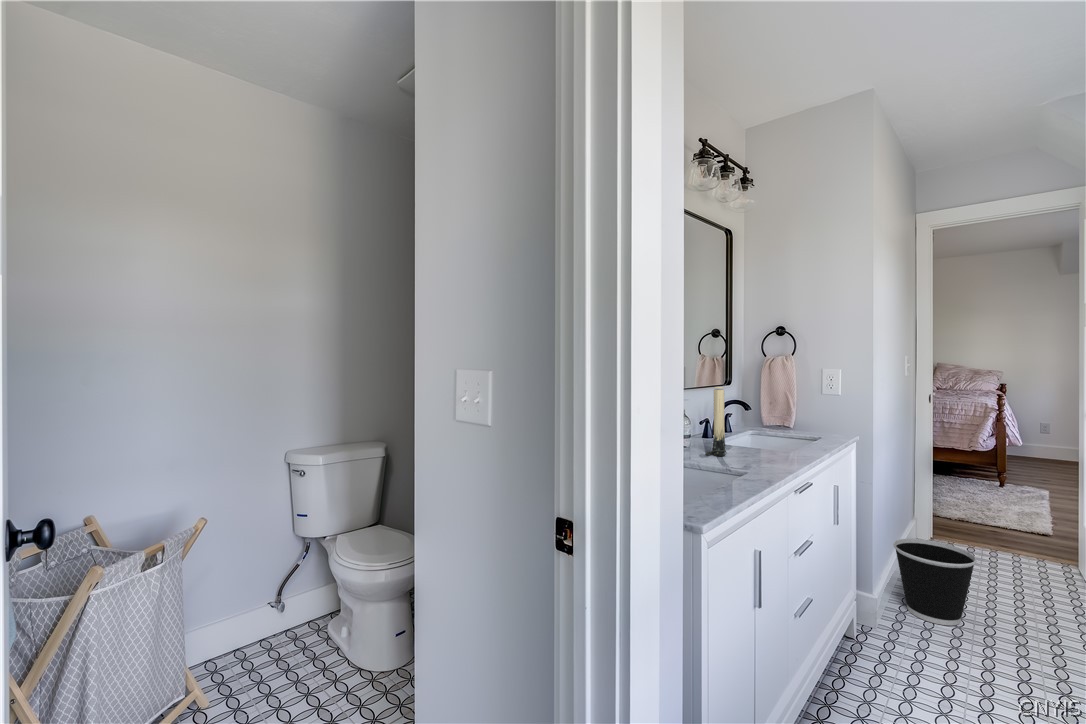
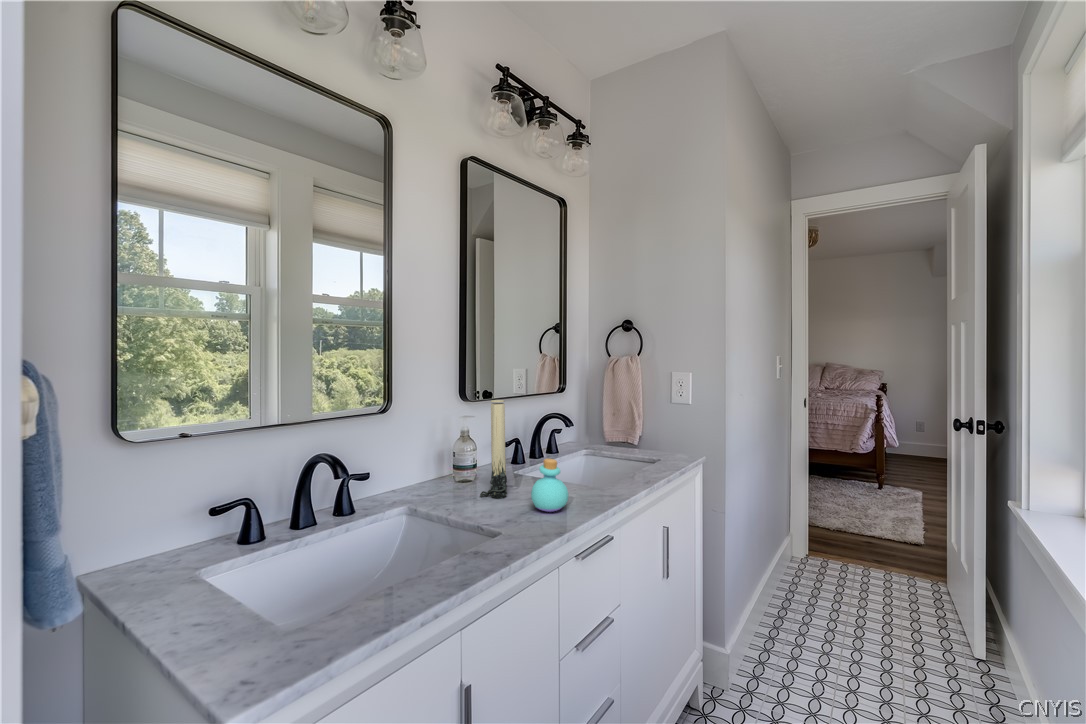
perfume bottle: none [753,428,782,464] -> present [531,459,568,512]
wastebasket: present [893,539,976,625] -> none [753,570,839,677]

